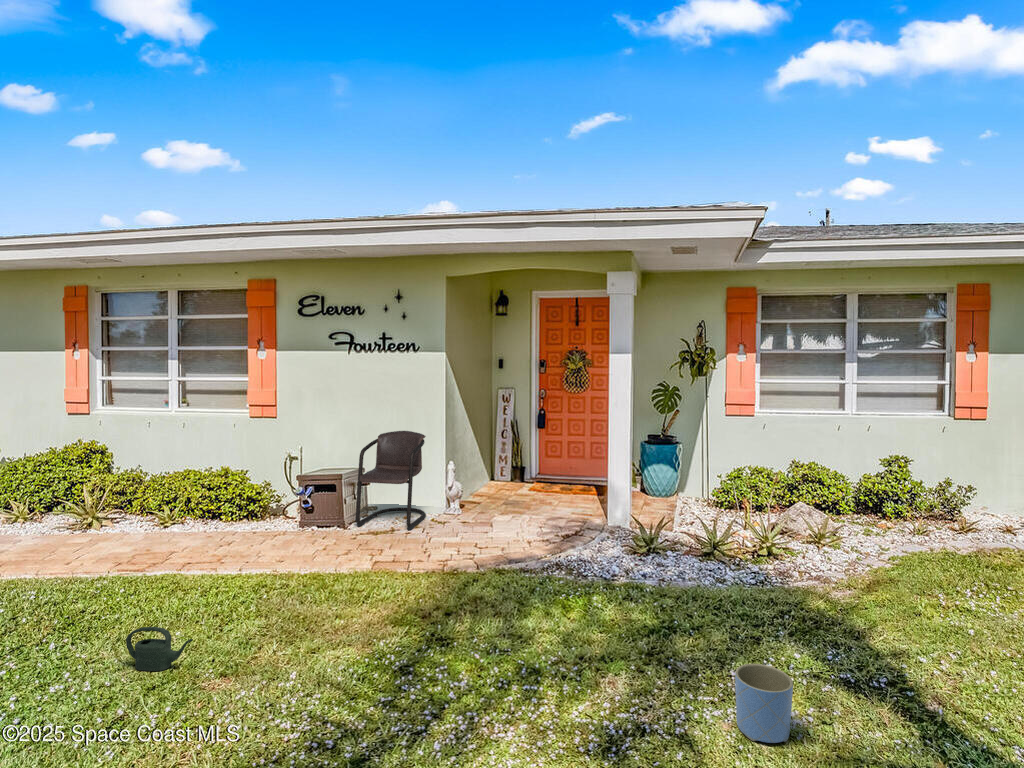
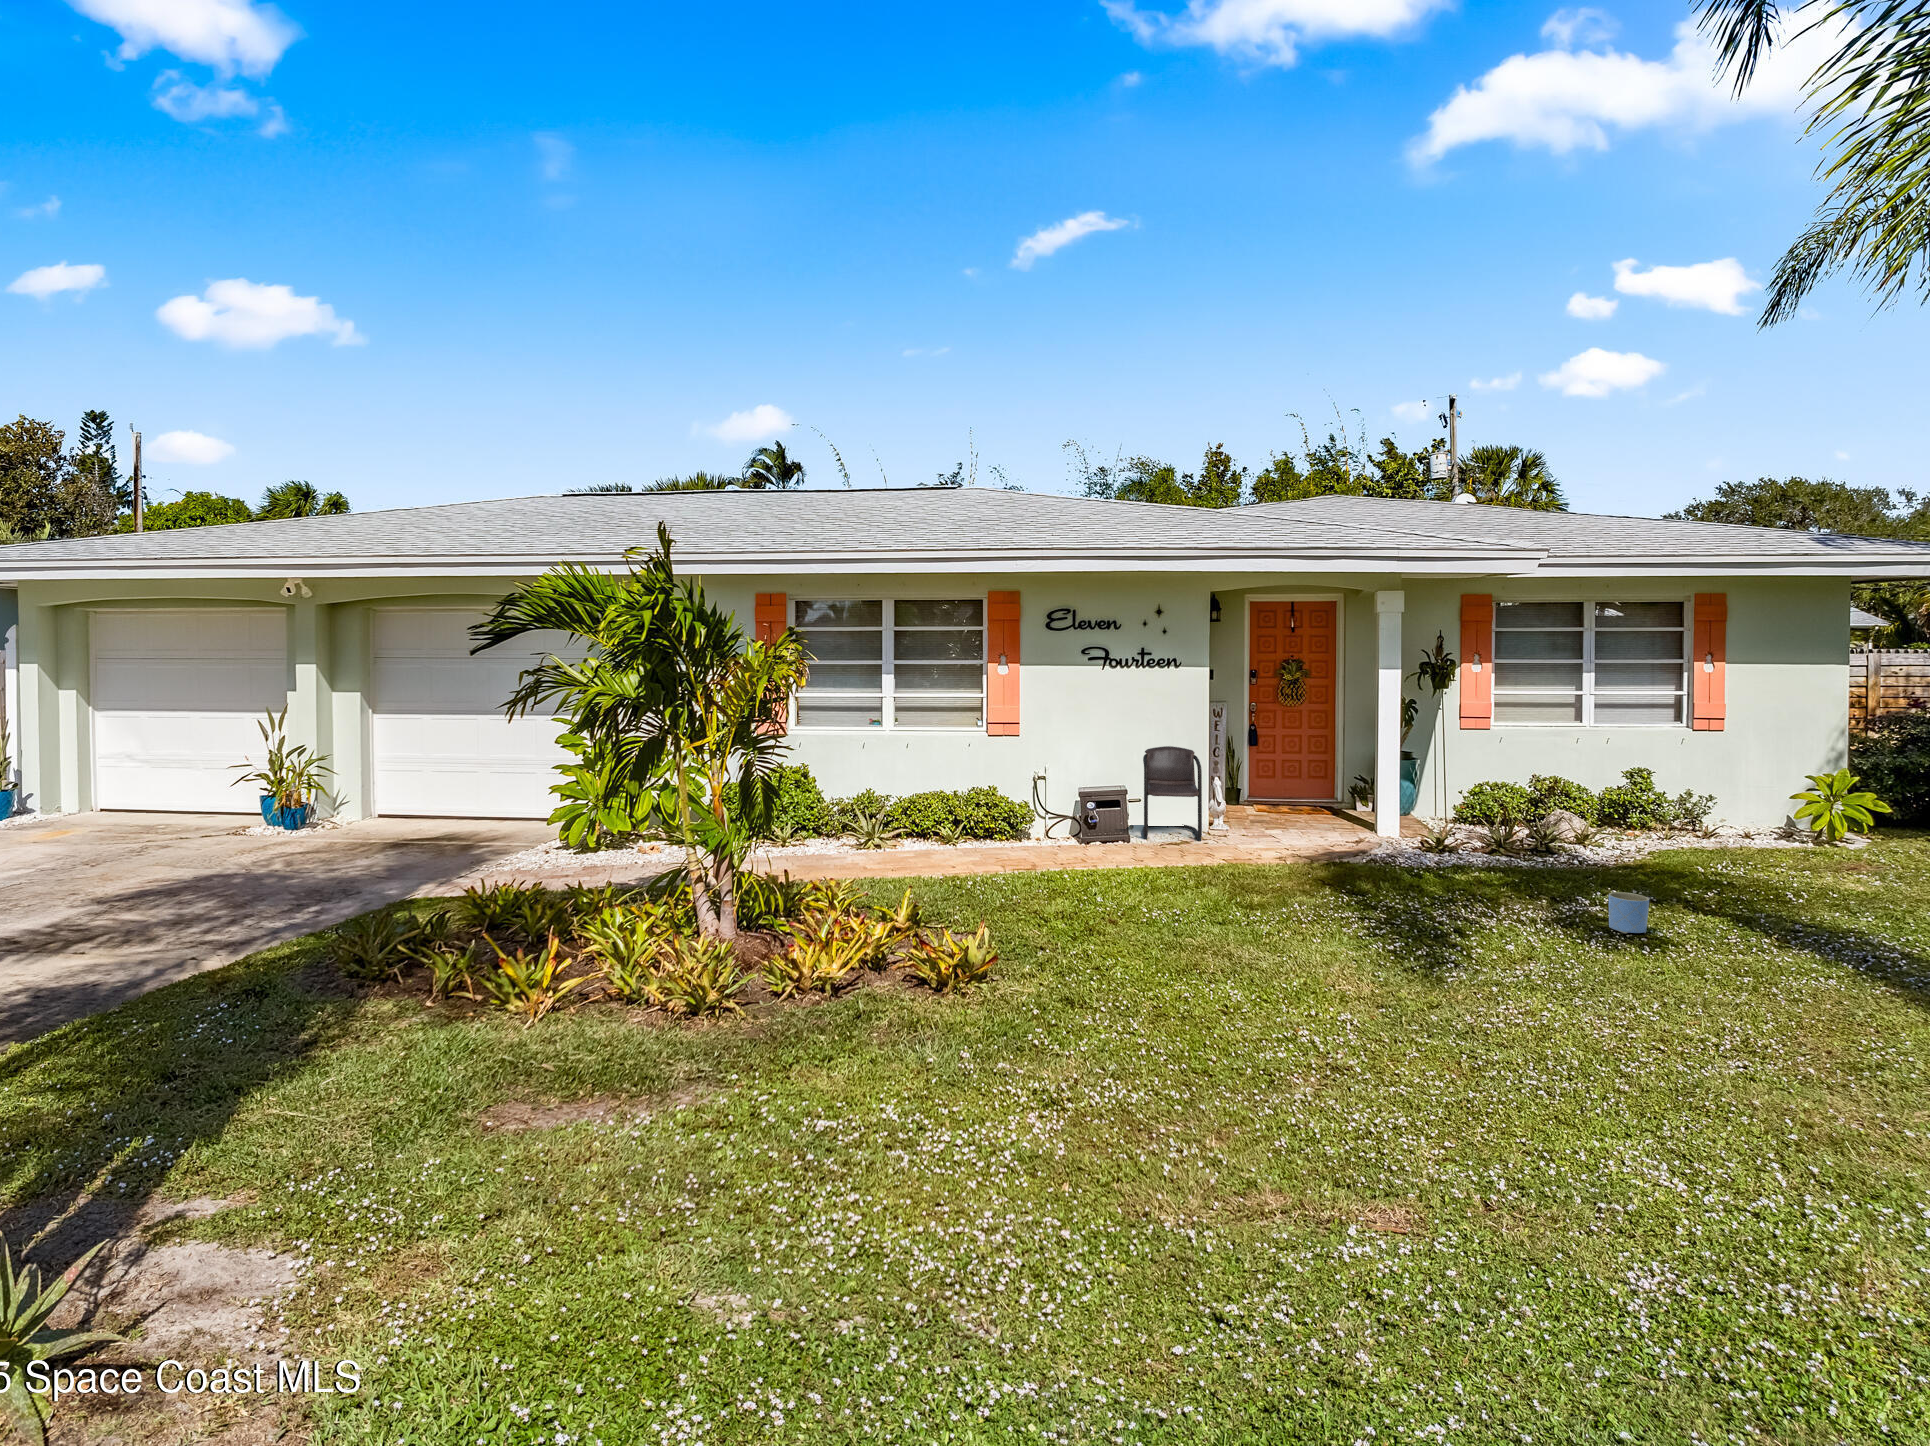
watering can: present [126,627,193,671] -> none [1164,887,1213,917]

